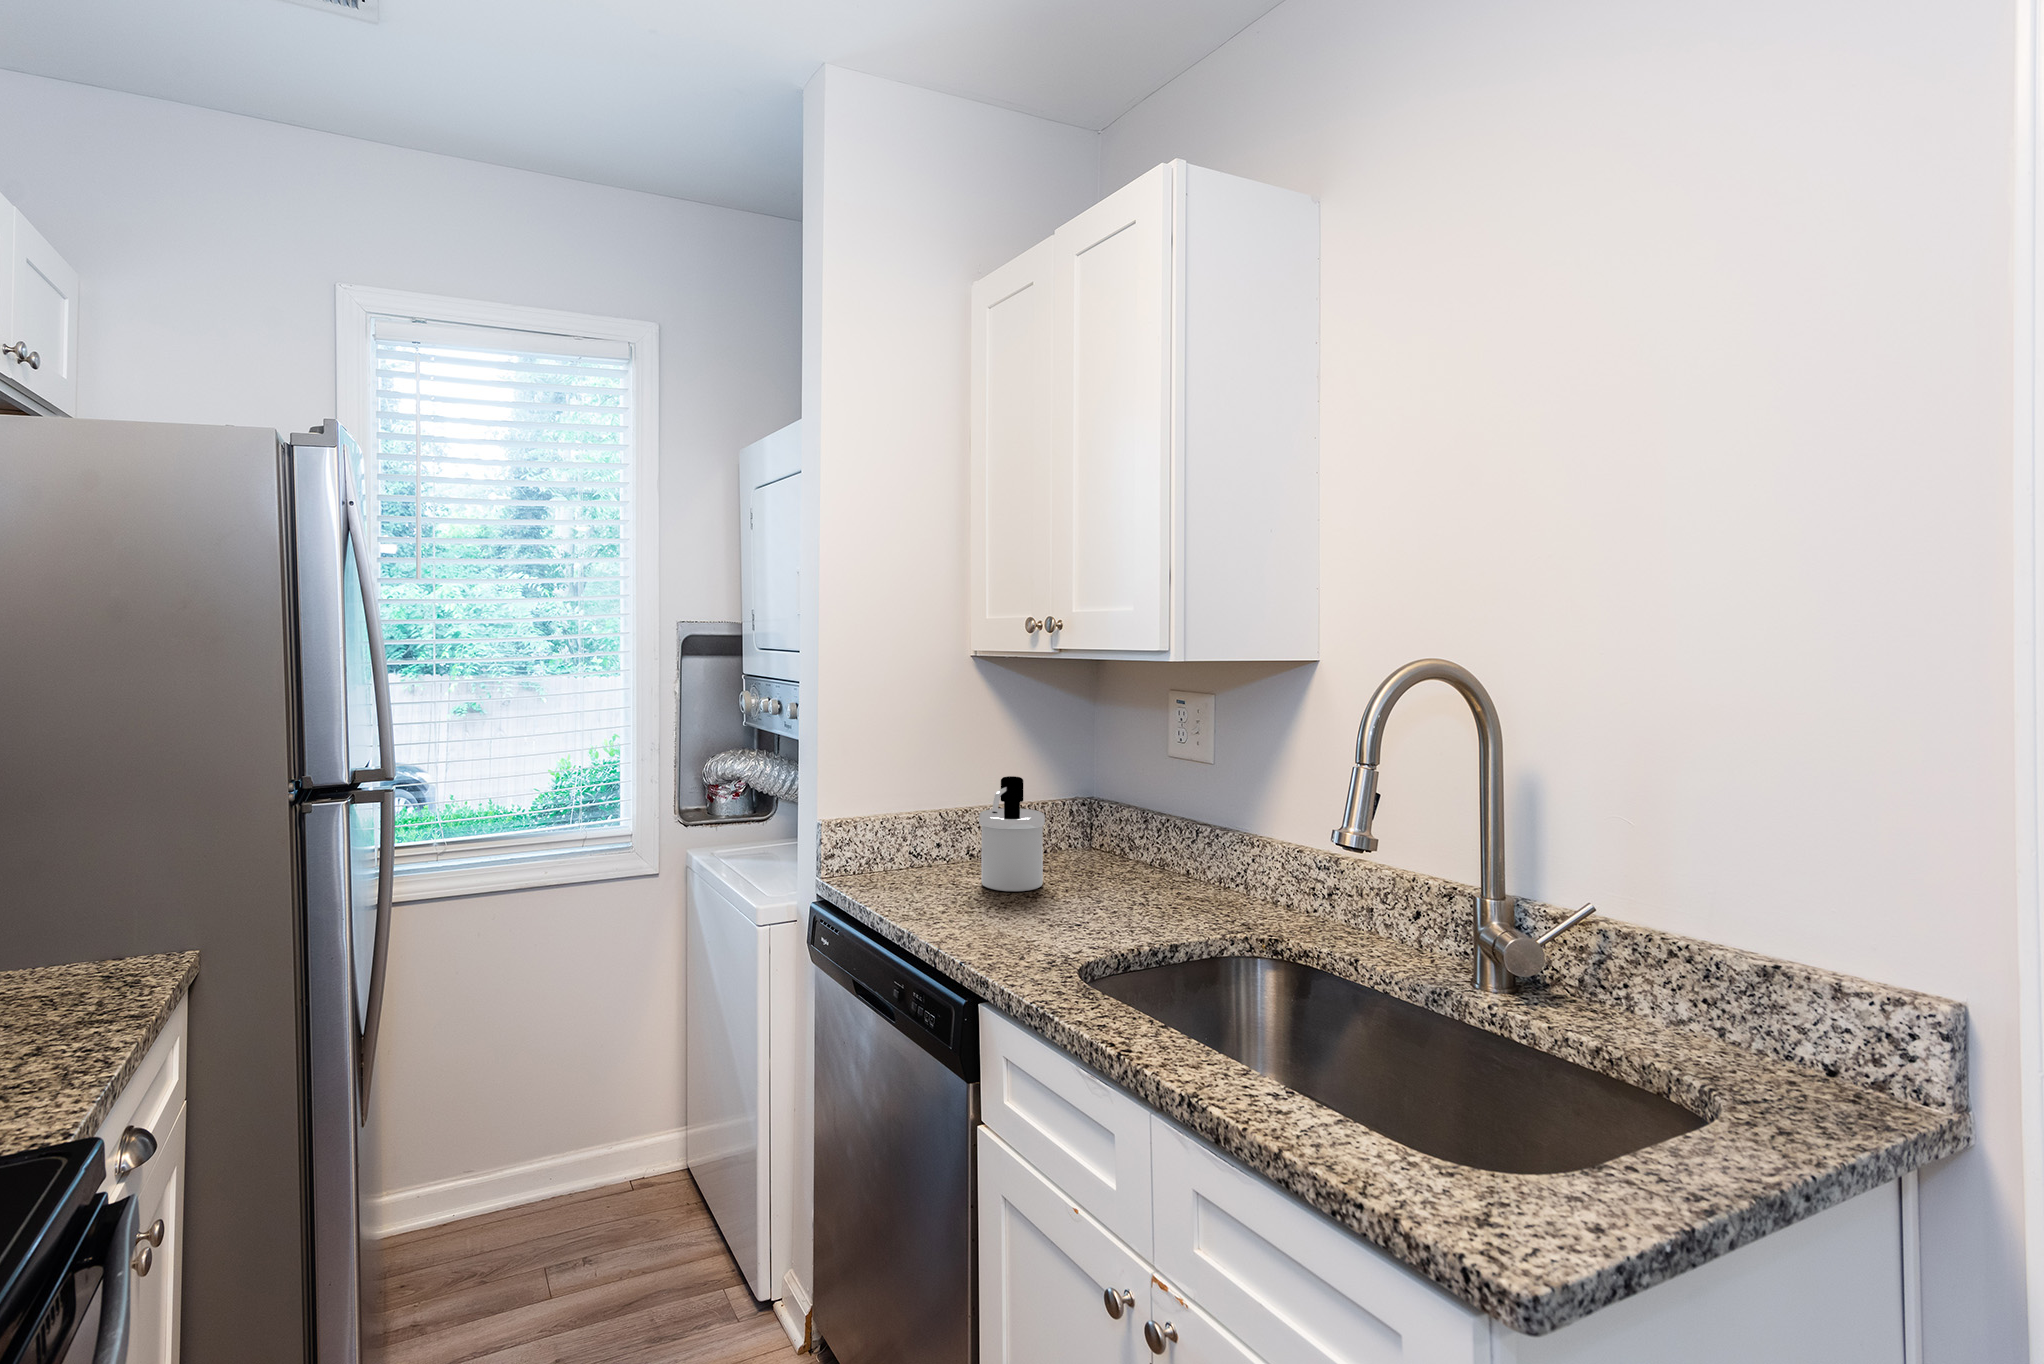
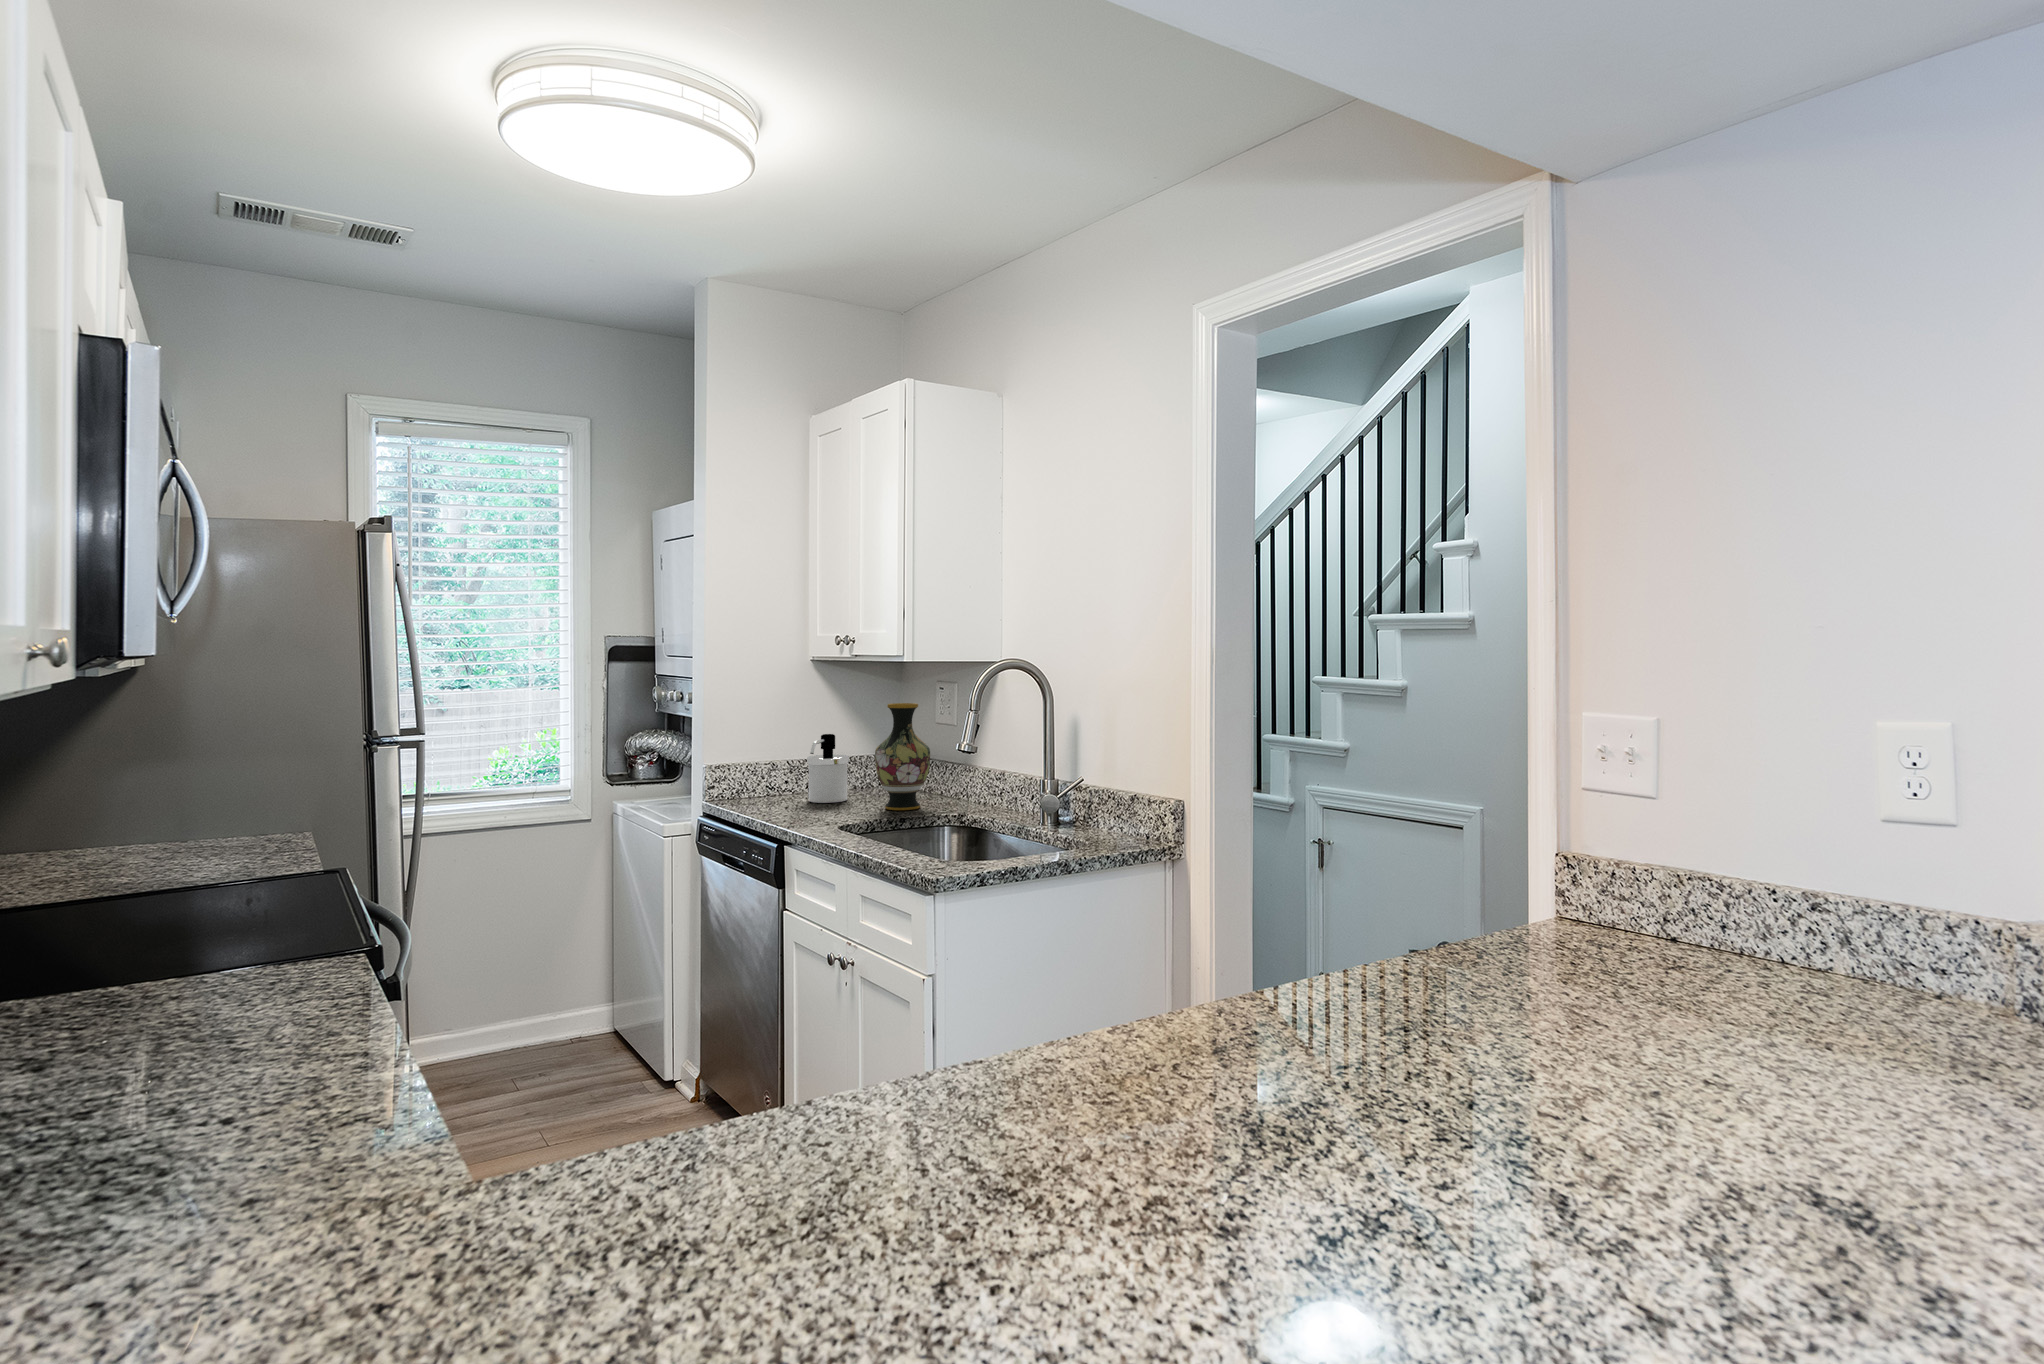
vase: none [1106,732,1202,921] -> present [875,703,930,810]

